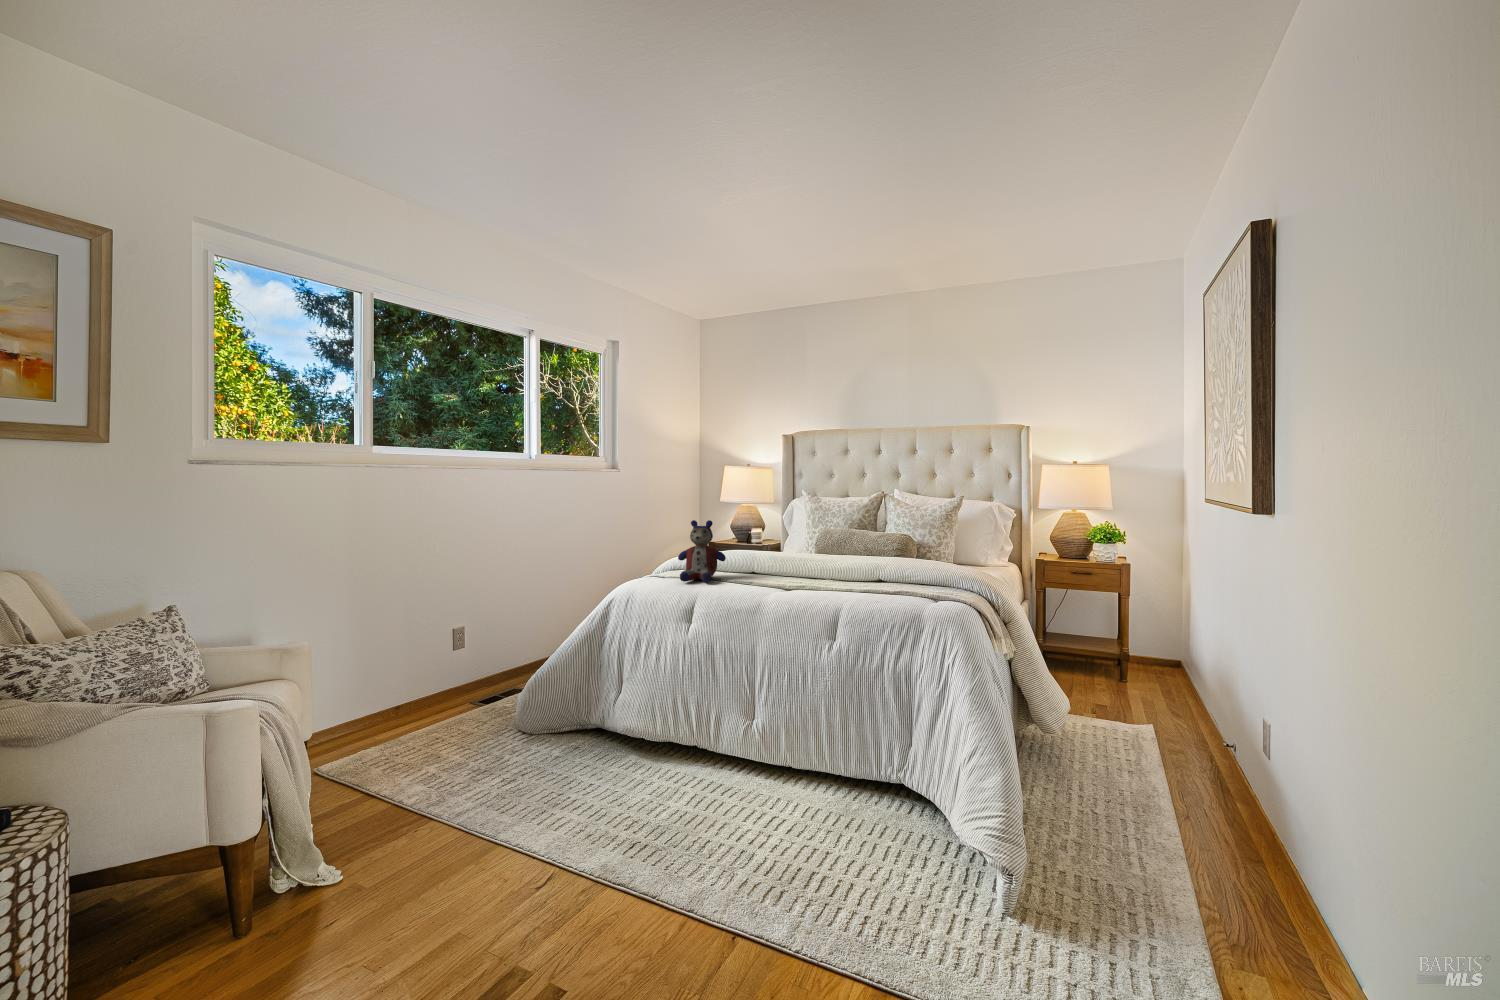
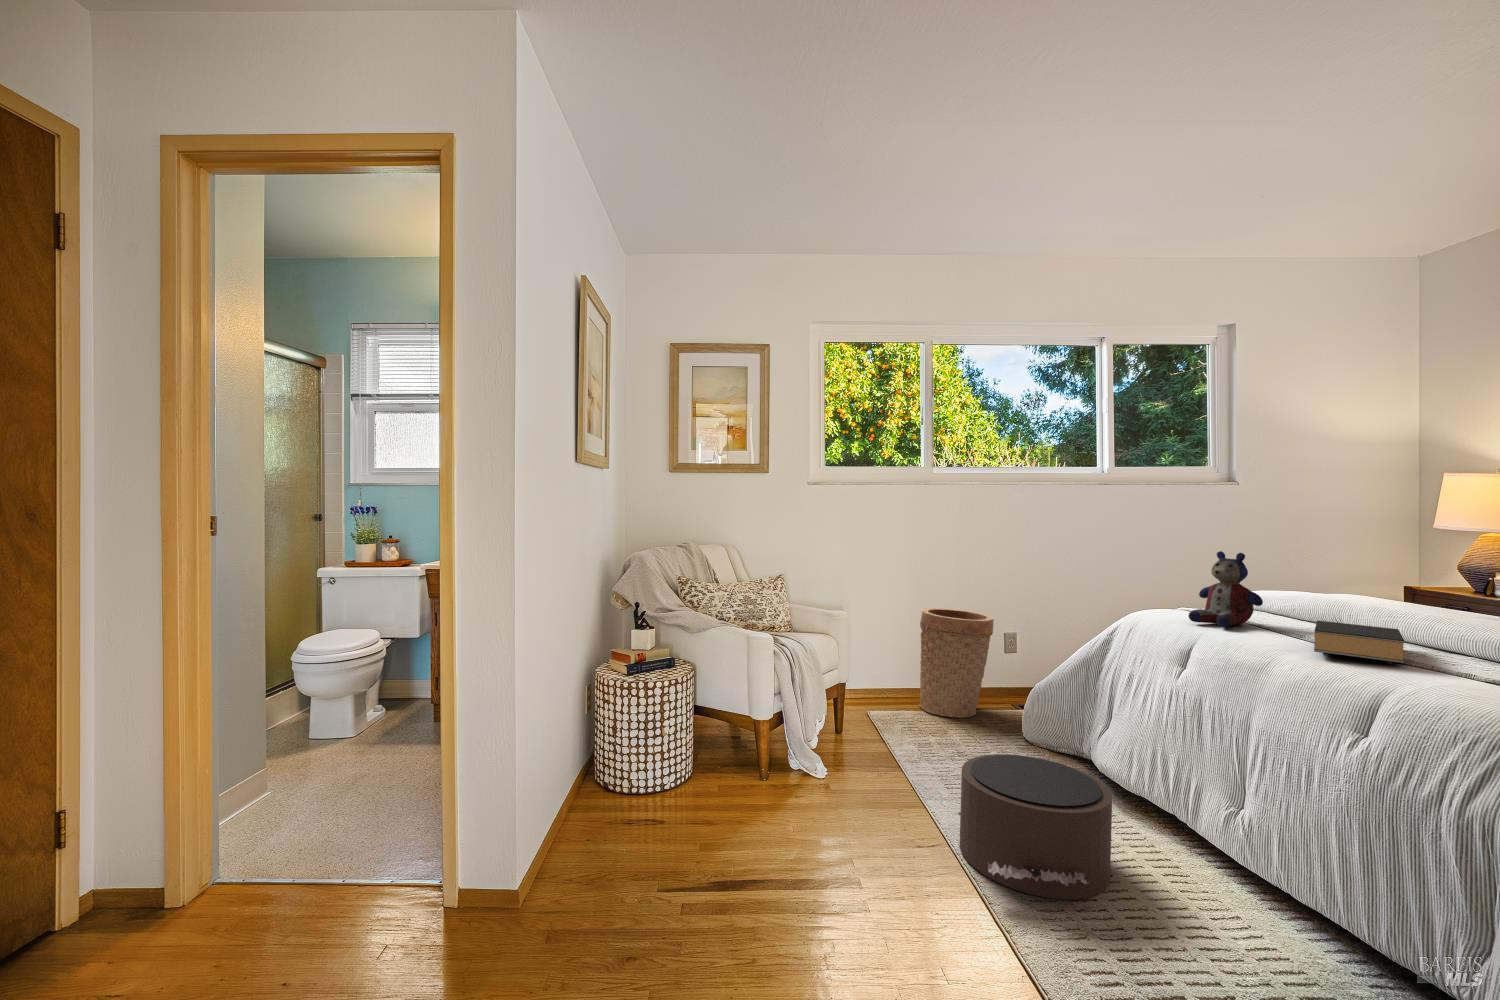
book: none [767,565,830,591] -> present [1314,621,1404,664]
basket: none [368,609,461,742] -> present [919,608,994,718]
pouf: none [540,736,711,872] -> present [958,754,1112,899]

